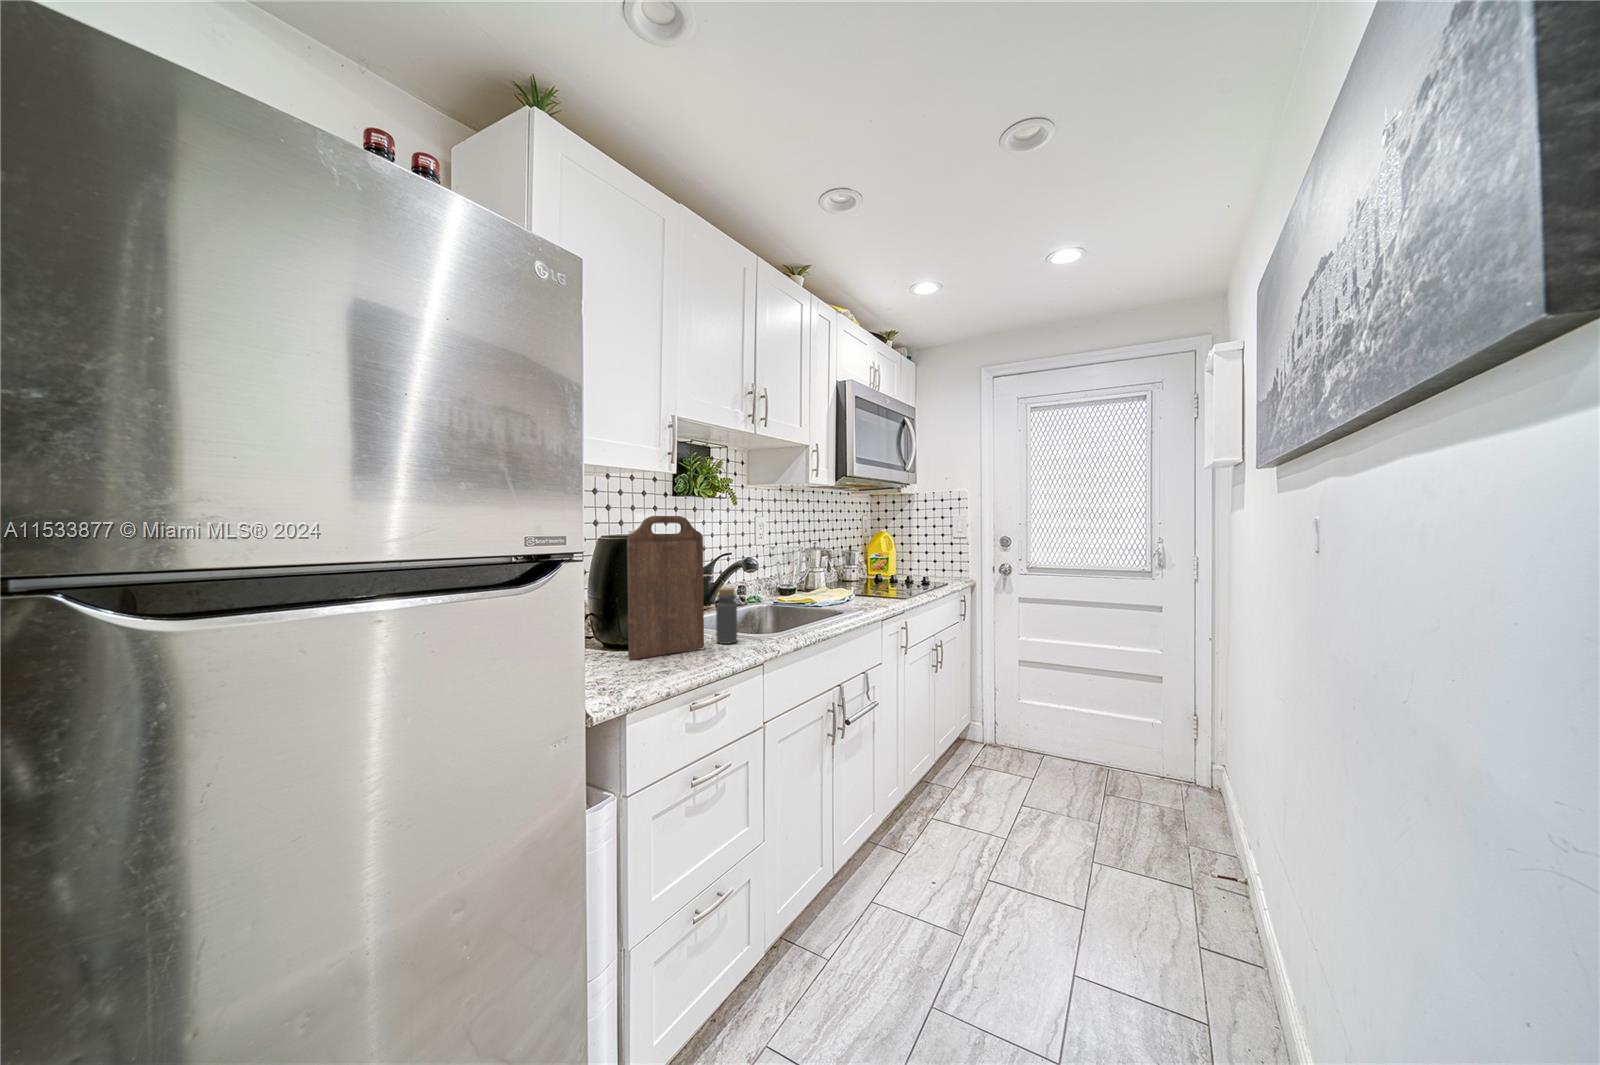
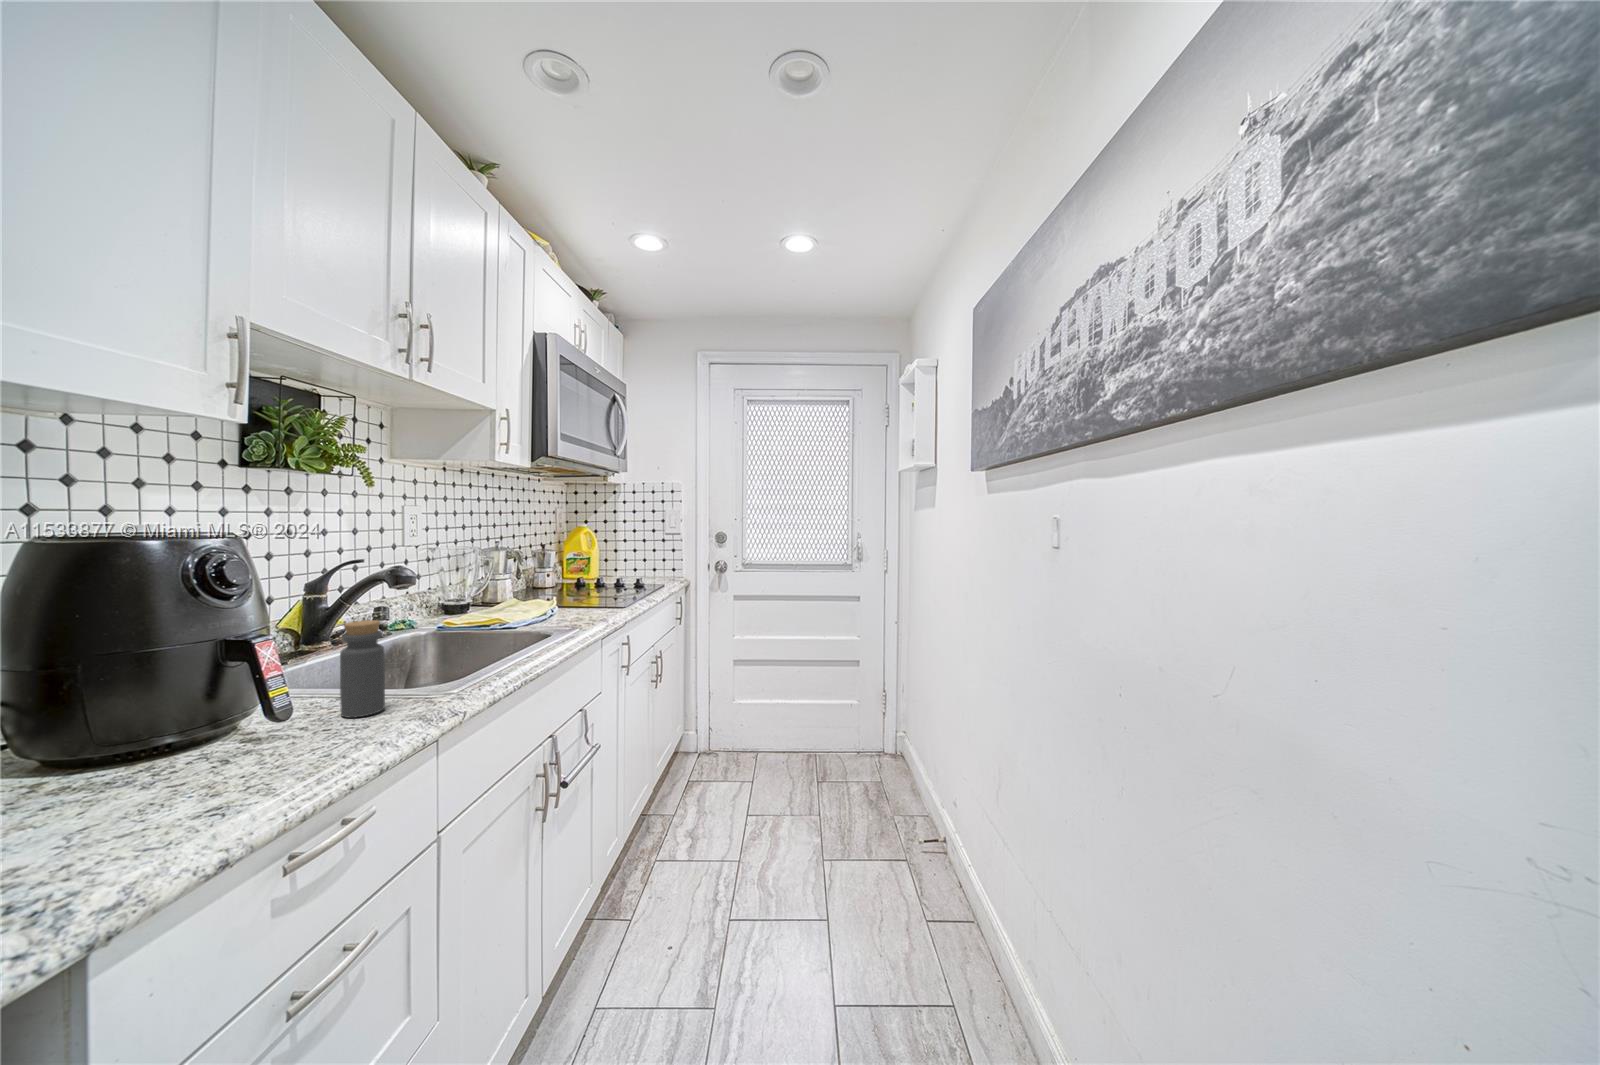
cutting board: present [627,516,704,660] -> none [99,494,314,797]

